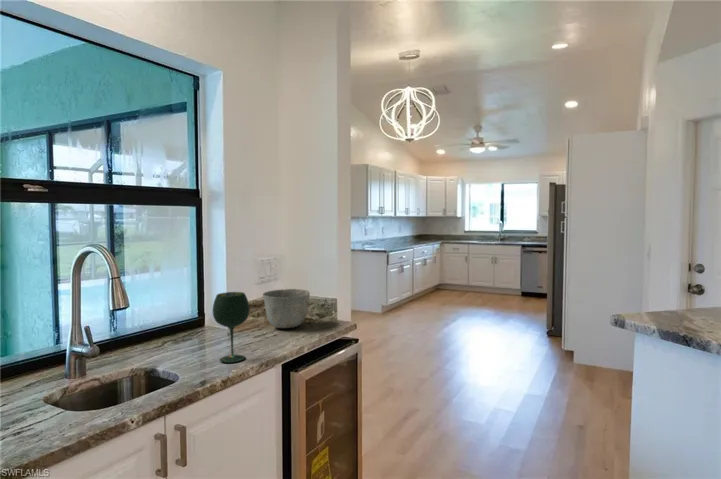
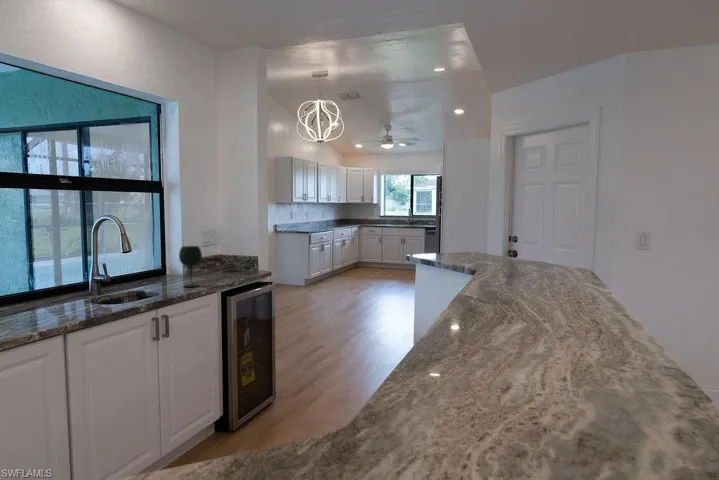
ceramic bowl: present [263,289,310,328] -> none [207,249,240,274]

